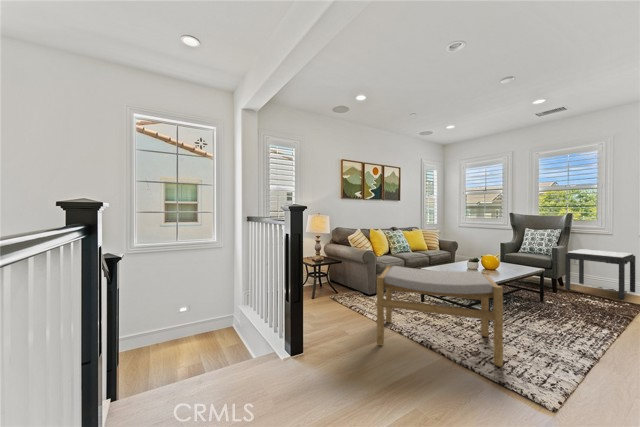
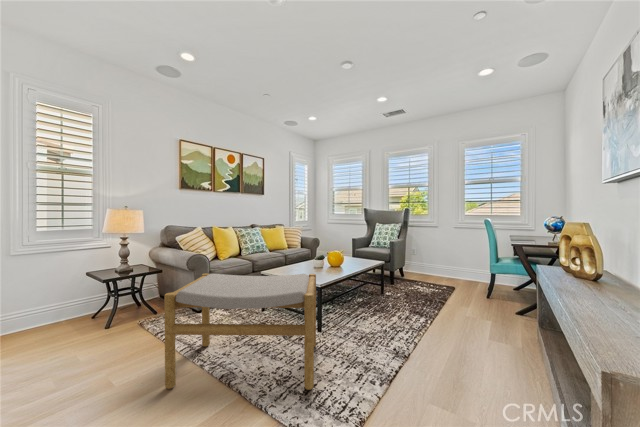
side table: present [565,249,635,299] -> none [404,241,453,284]

